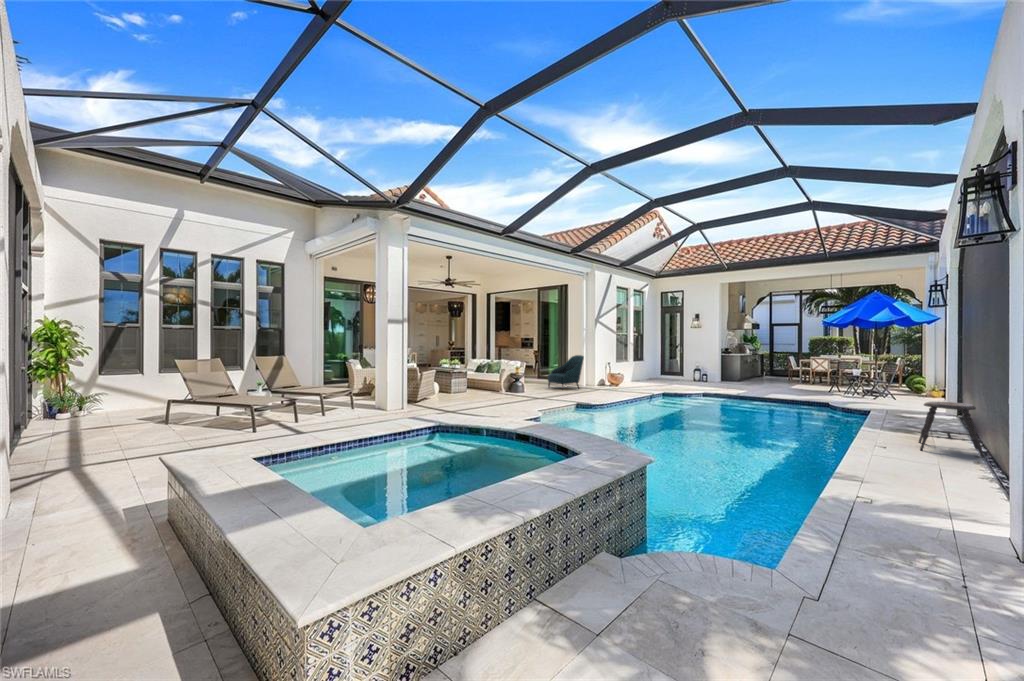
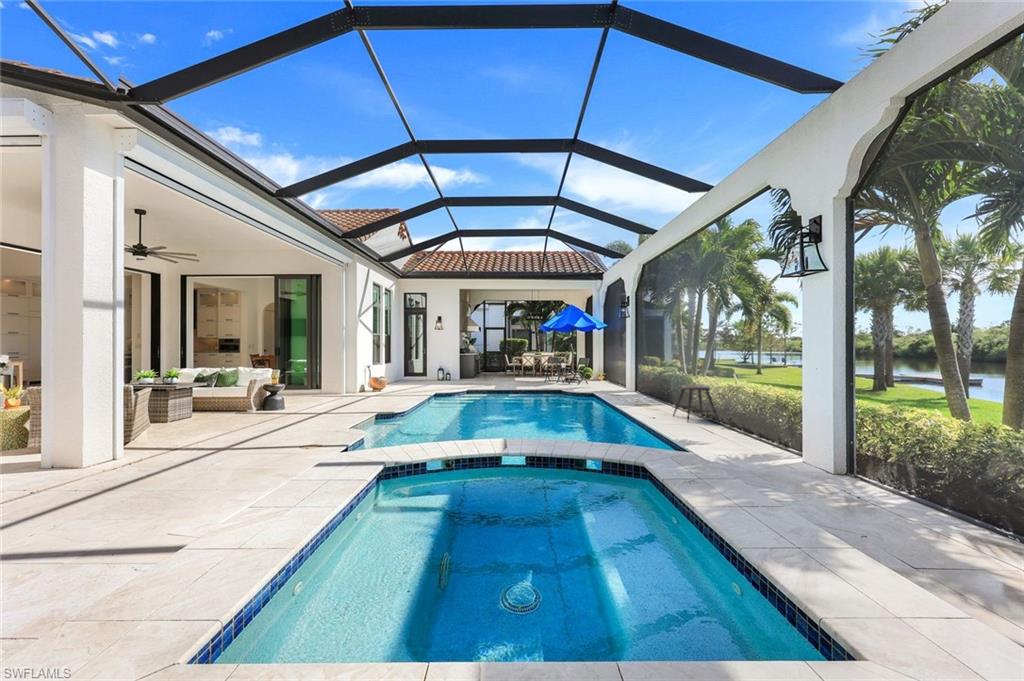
armchair: present [548,355,584,388] -> none [301,359,347,401]

